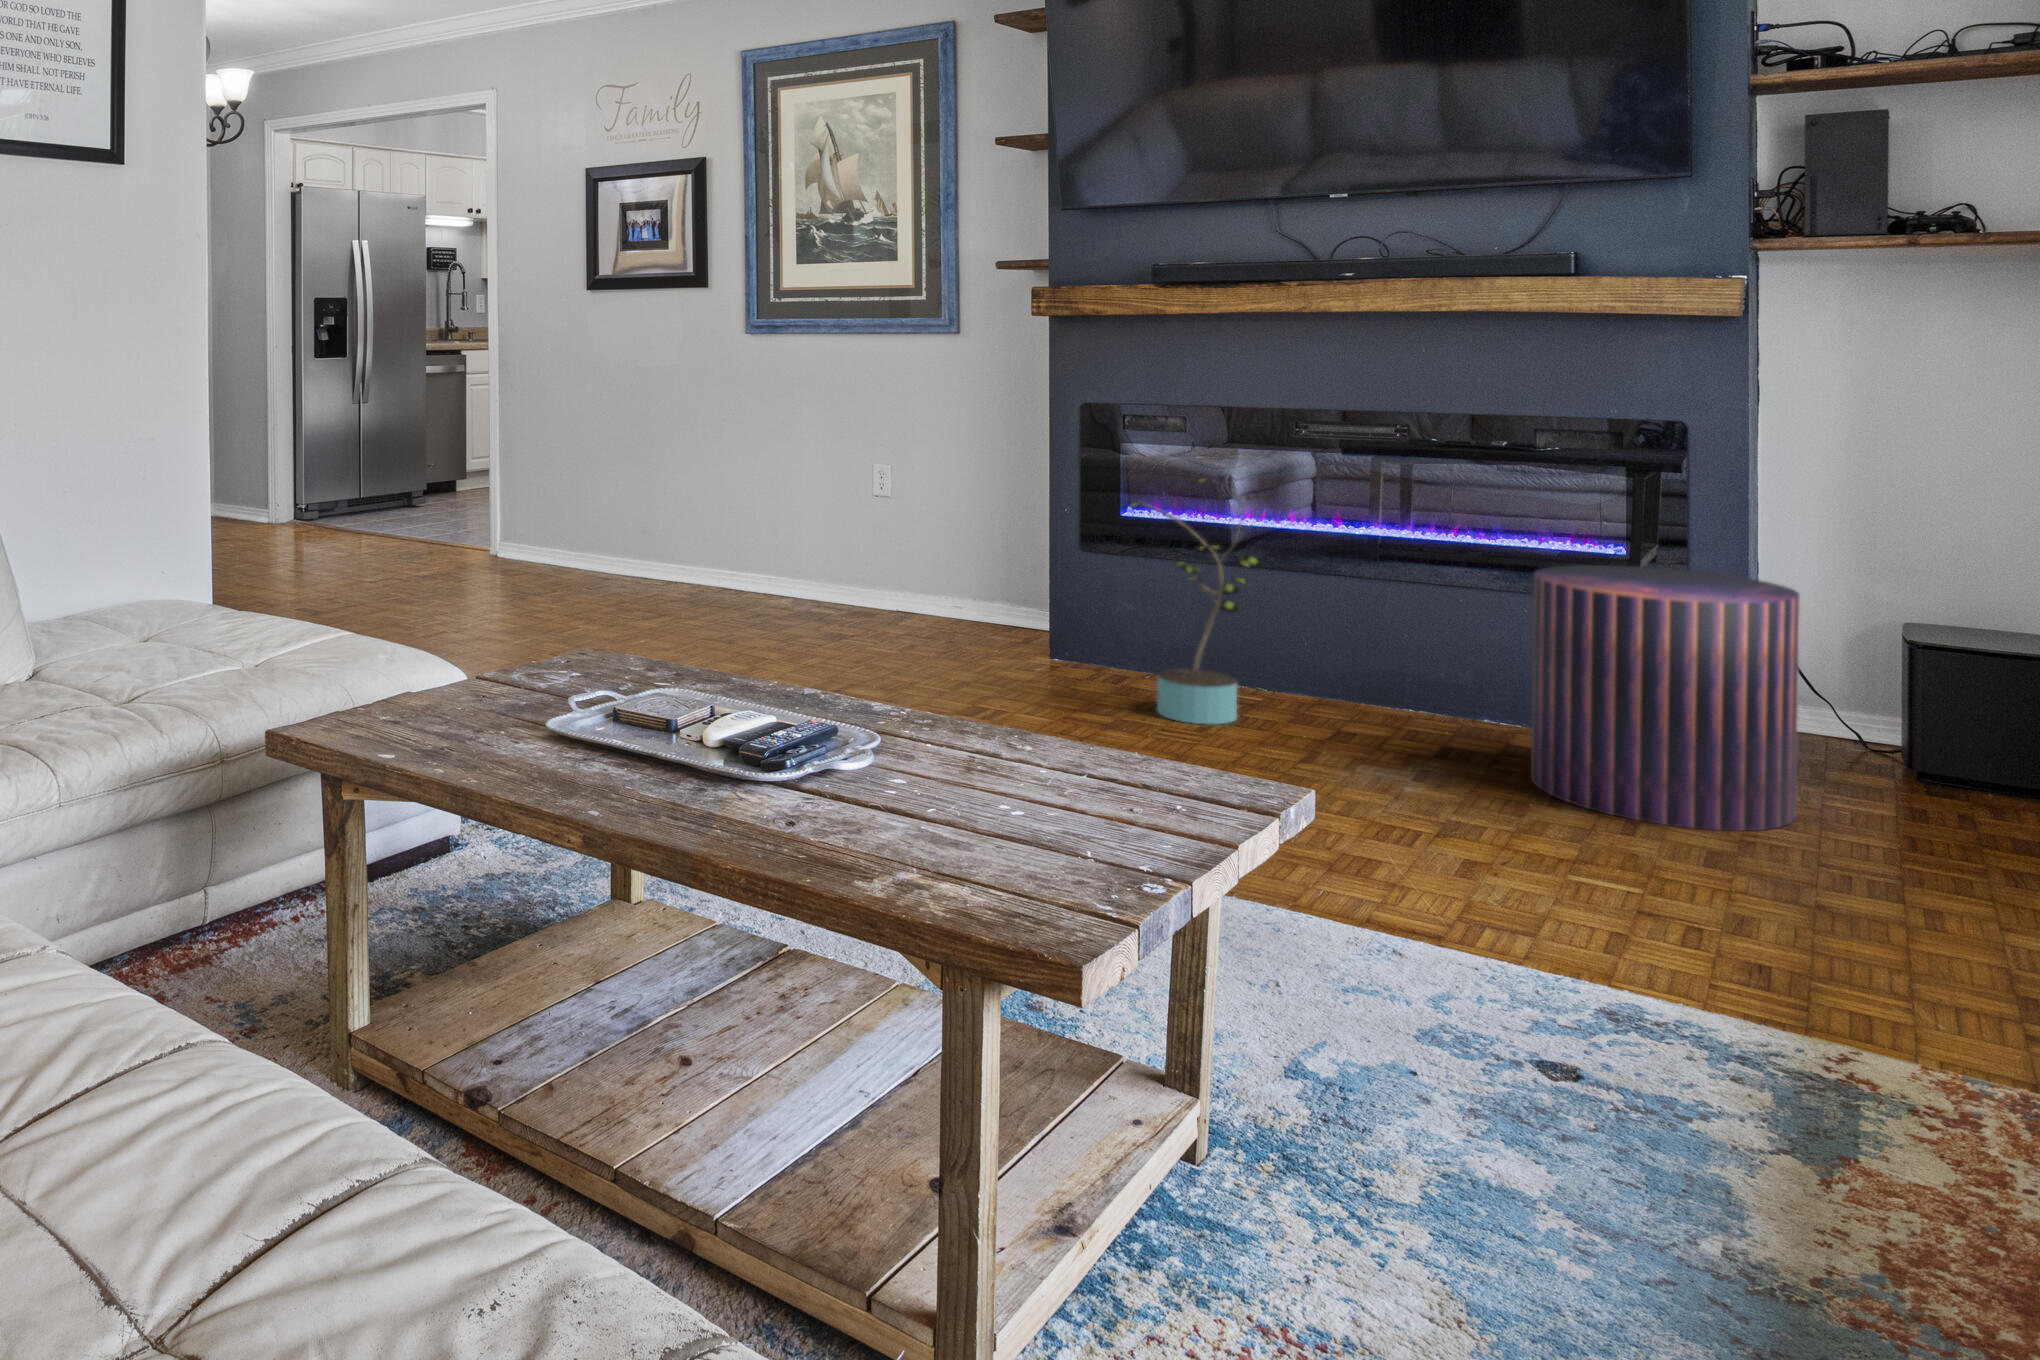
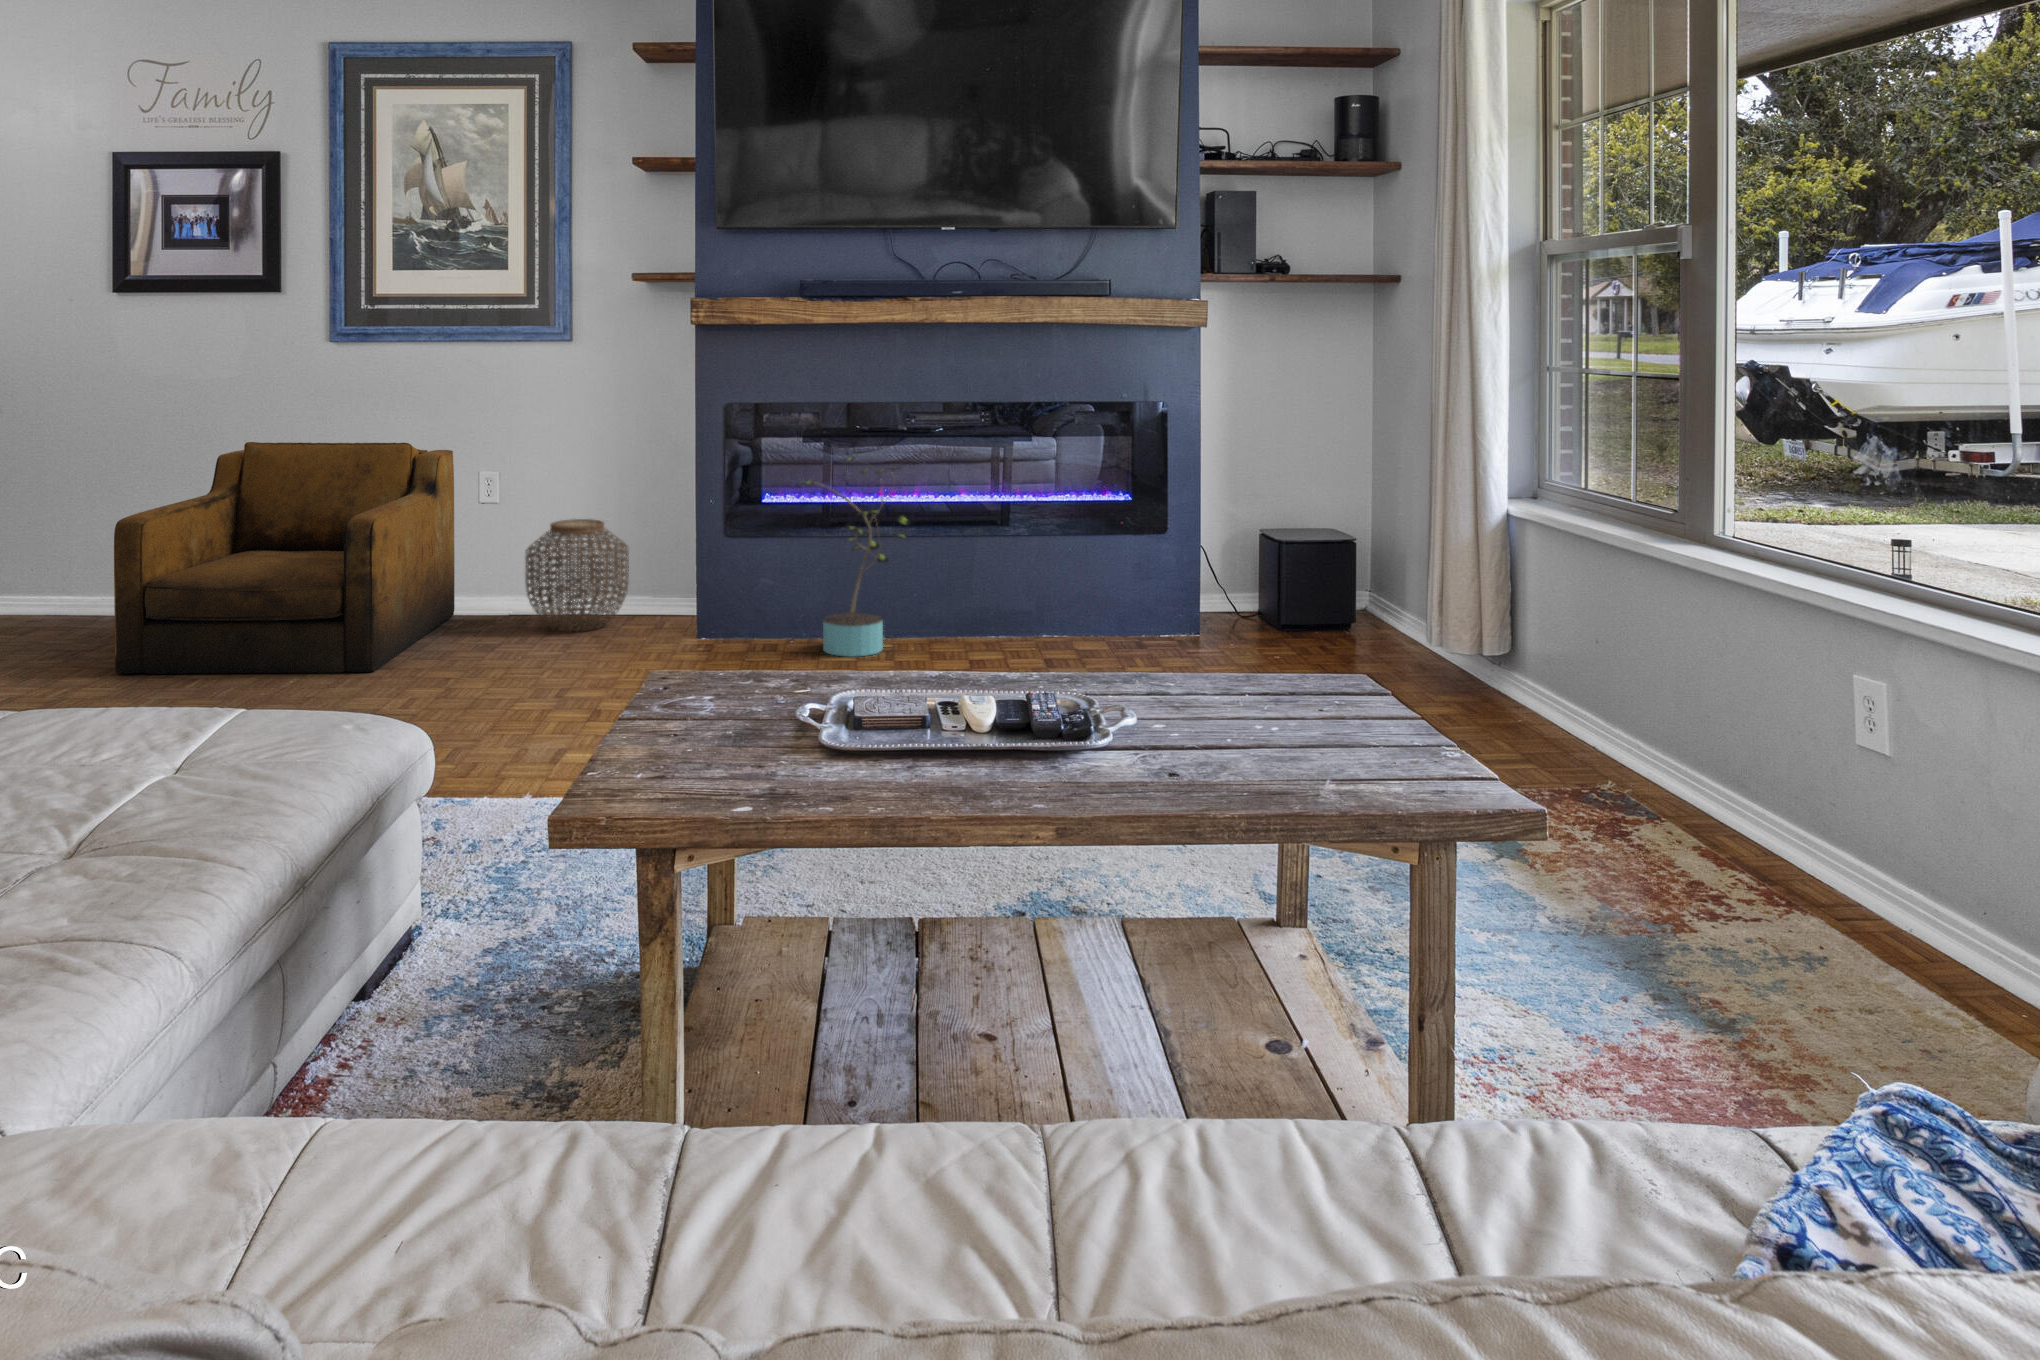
armchair: none [525,428,841,651] -> present [114,442,455,674]
woven basket: none [883,527,994,647] -> present [525,519,629,631]
pouf: present [1531,565,1800,831] -> none [1086,497,1232,666]

